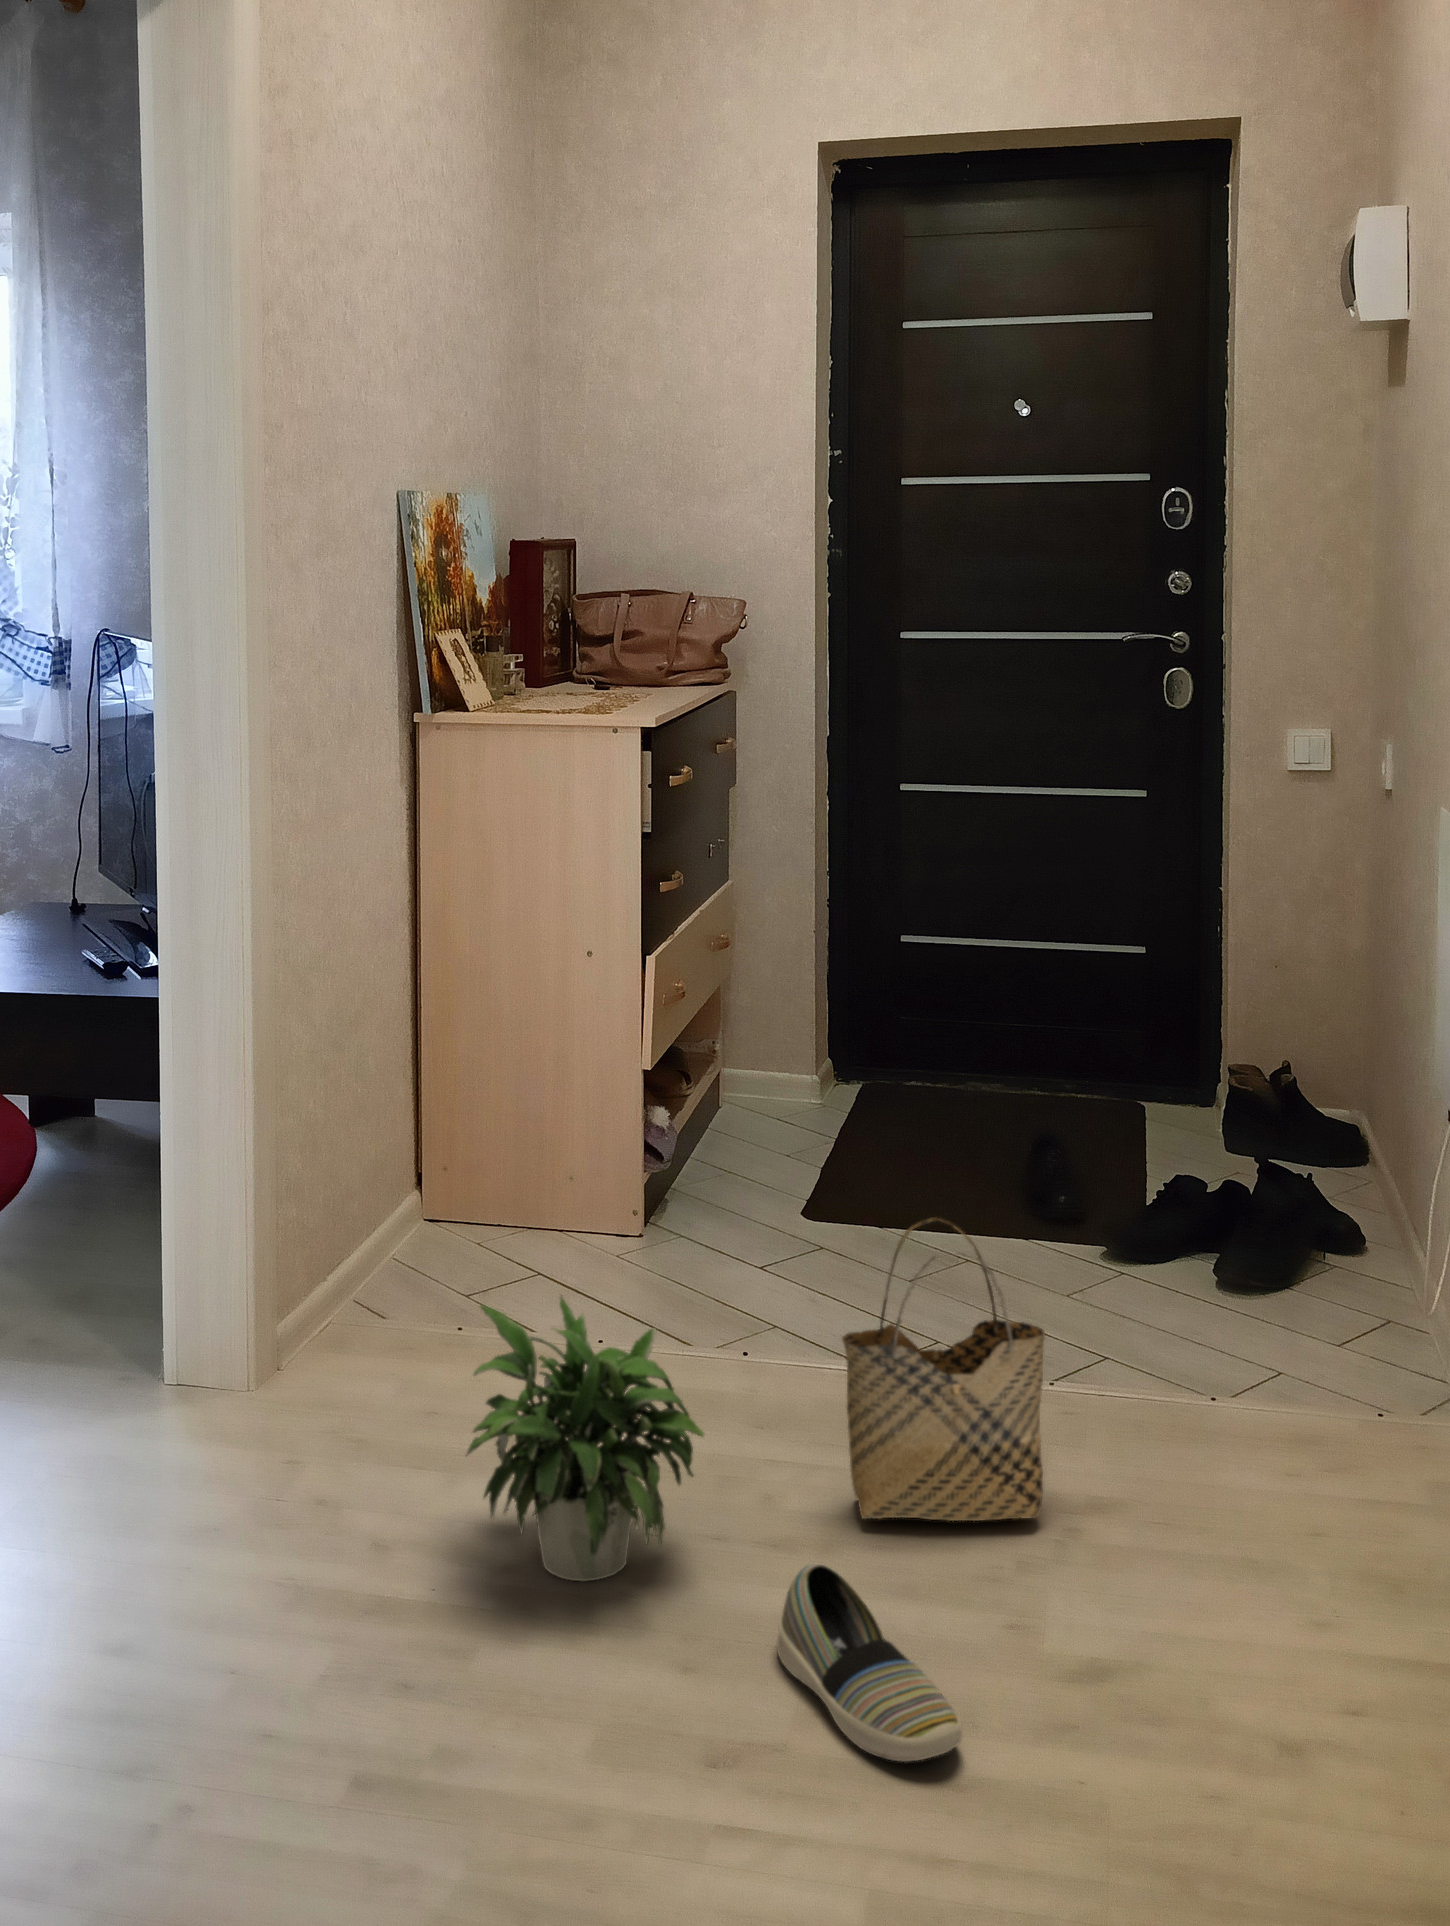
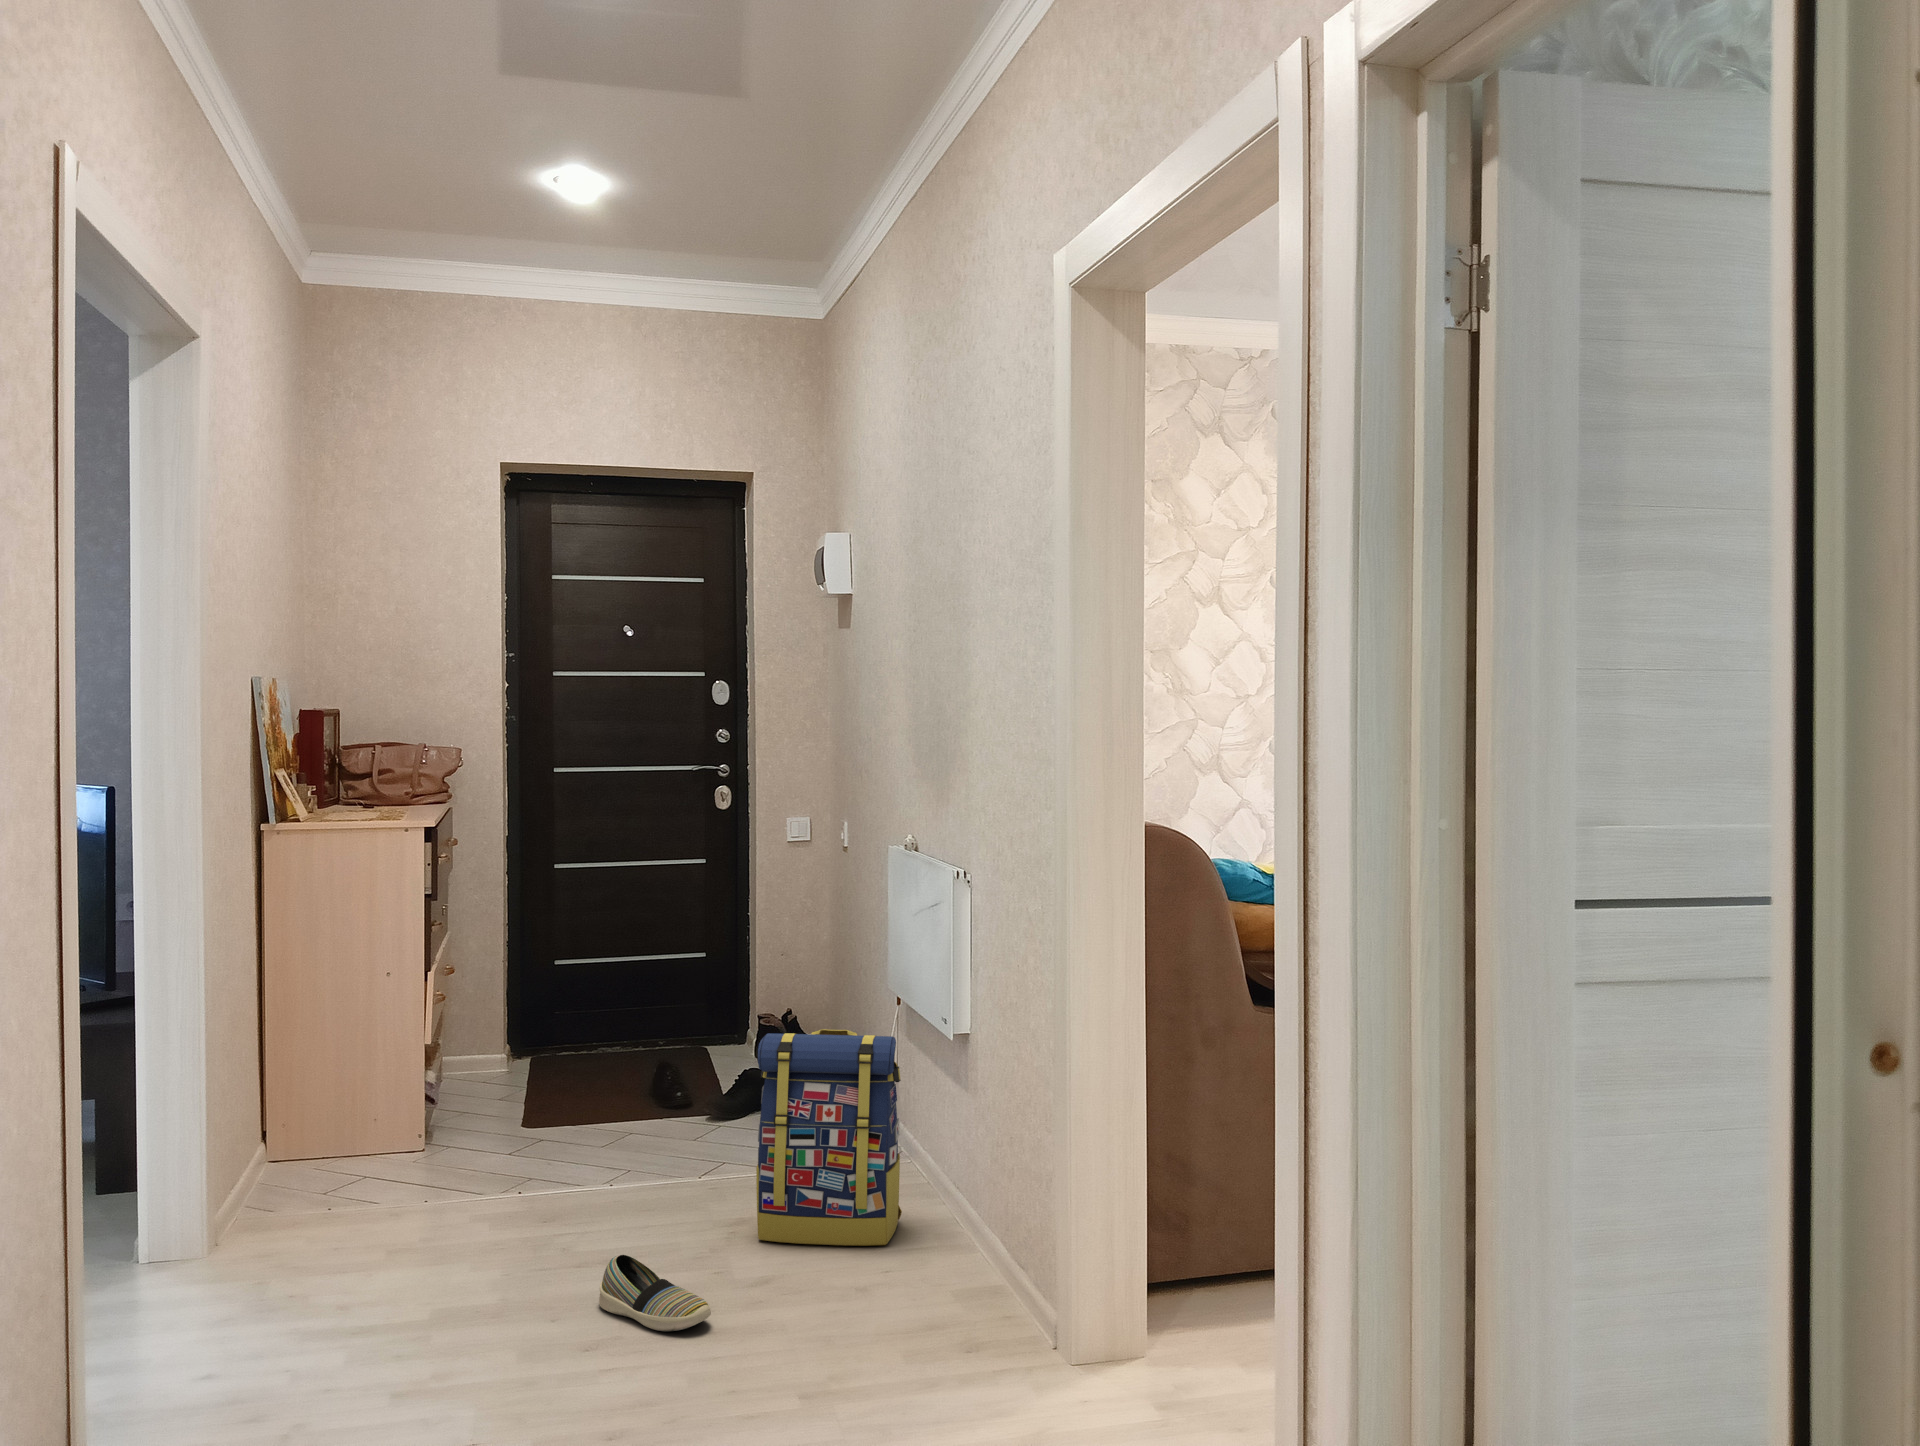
backpack: none [1112,1167,1417,1638] -> present [756,1029,902,1246]
woven basket: present [842,1217,1045,1521] -> none [607,1079,717,1247]
potted plant: present [467,1295,704,1581] -> none [395,1147,546,1303]

